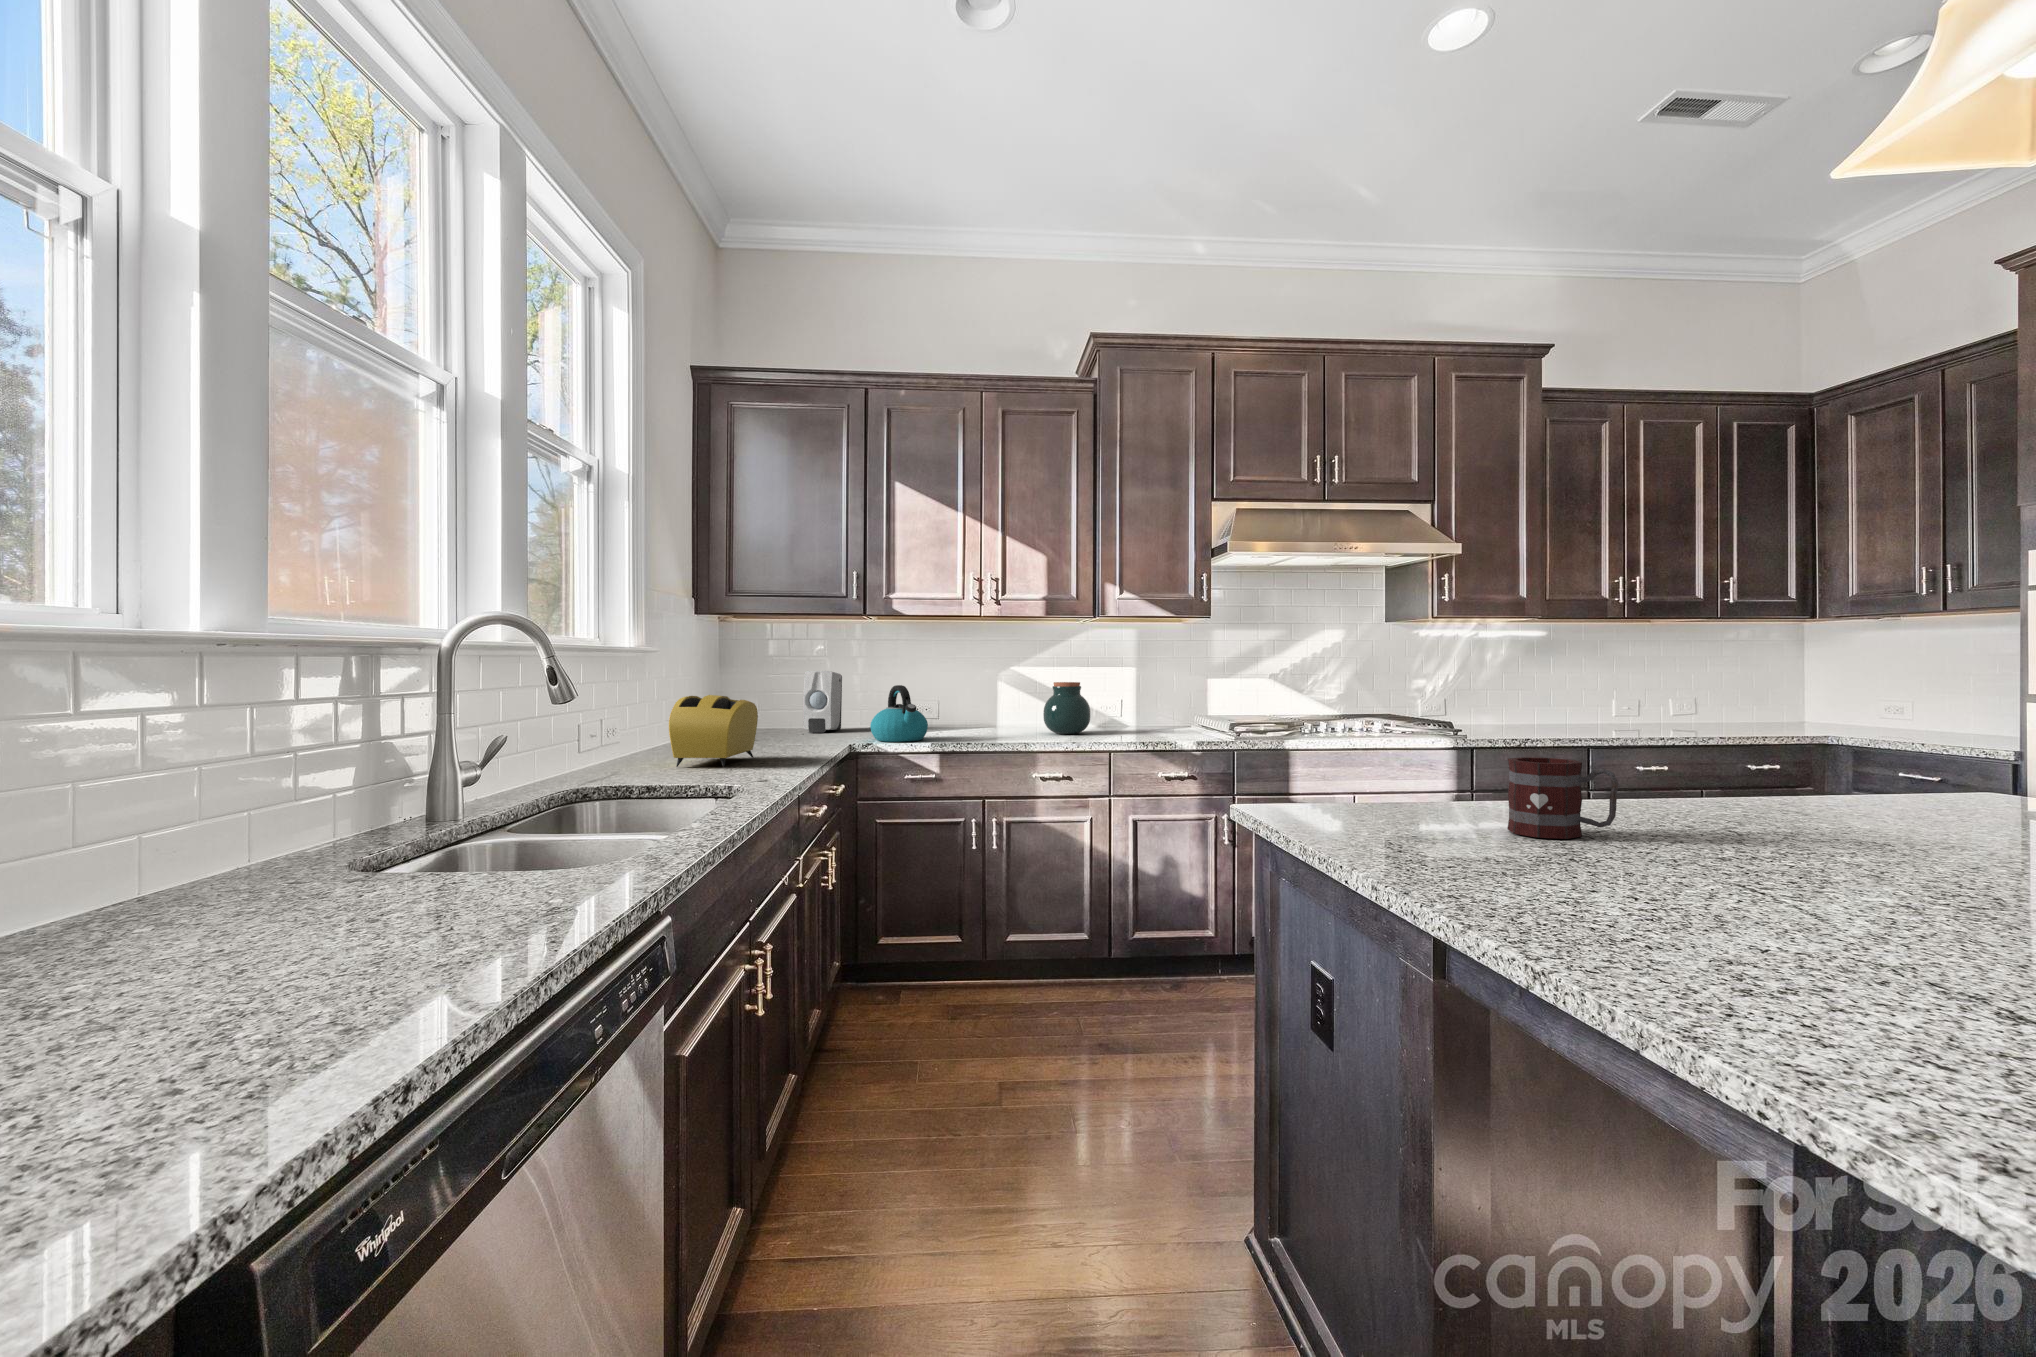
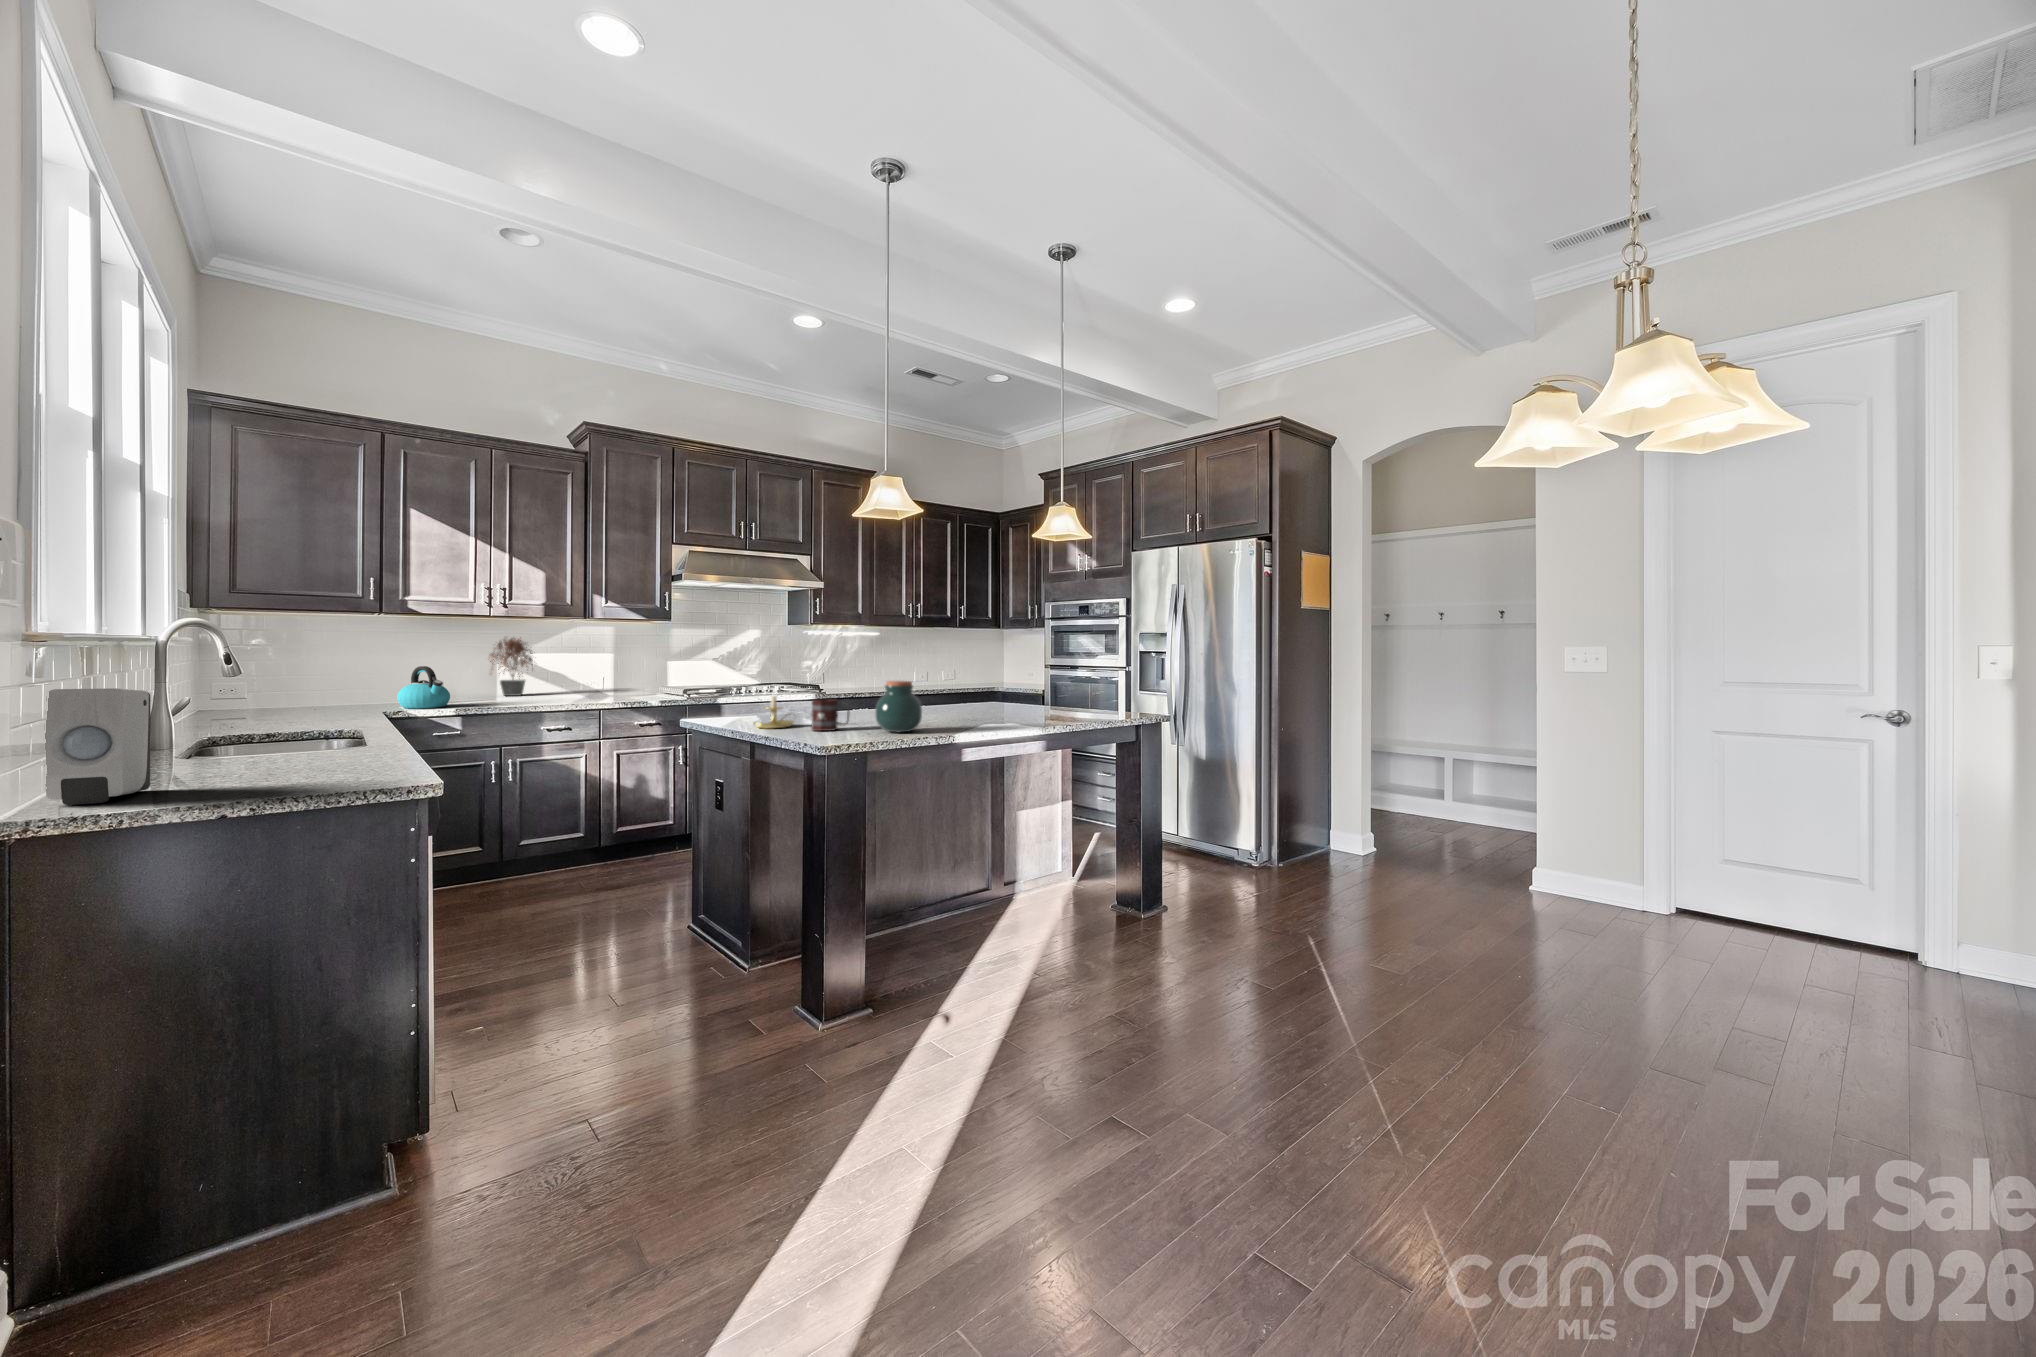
potted plant: none [983,646,1043,727] -> present [488,637,533,696]
soap dispenser: present [803,671,842,733] -> present [45,688,150,805]
jar: present [1043,682,1090,734] -> present [875,681,922,733]
toaster: present [669,695,758,767] -> none [242,676,315,730]
candle holder: none [1362,721,1465,818] -> present [753,691,794,728]

